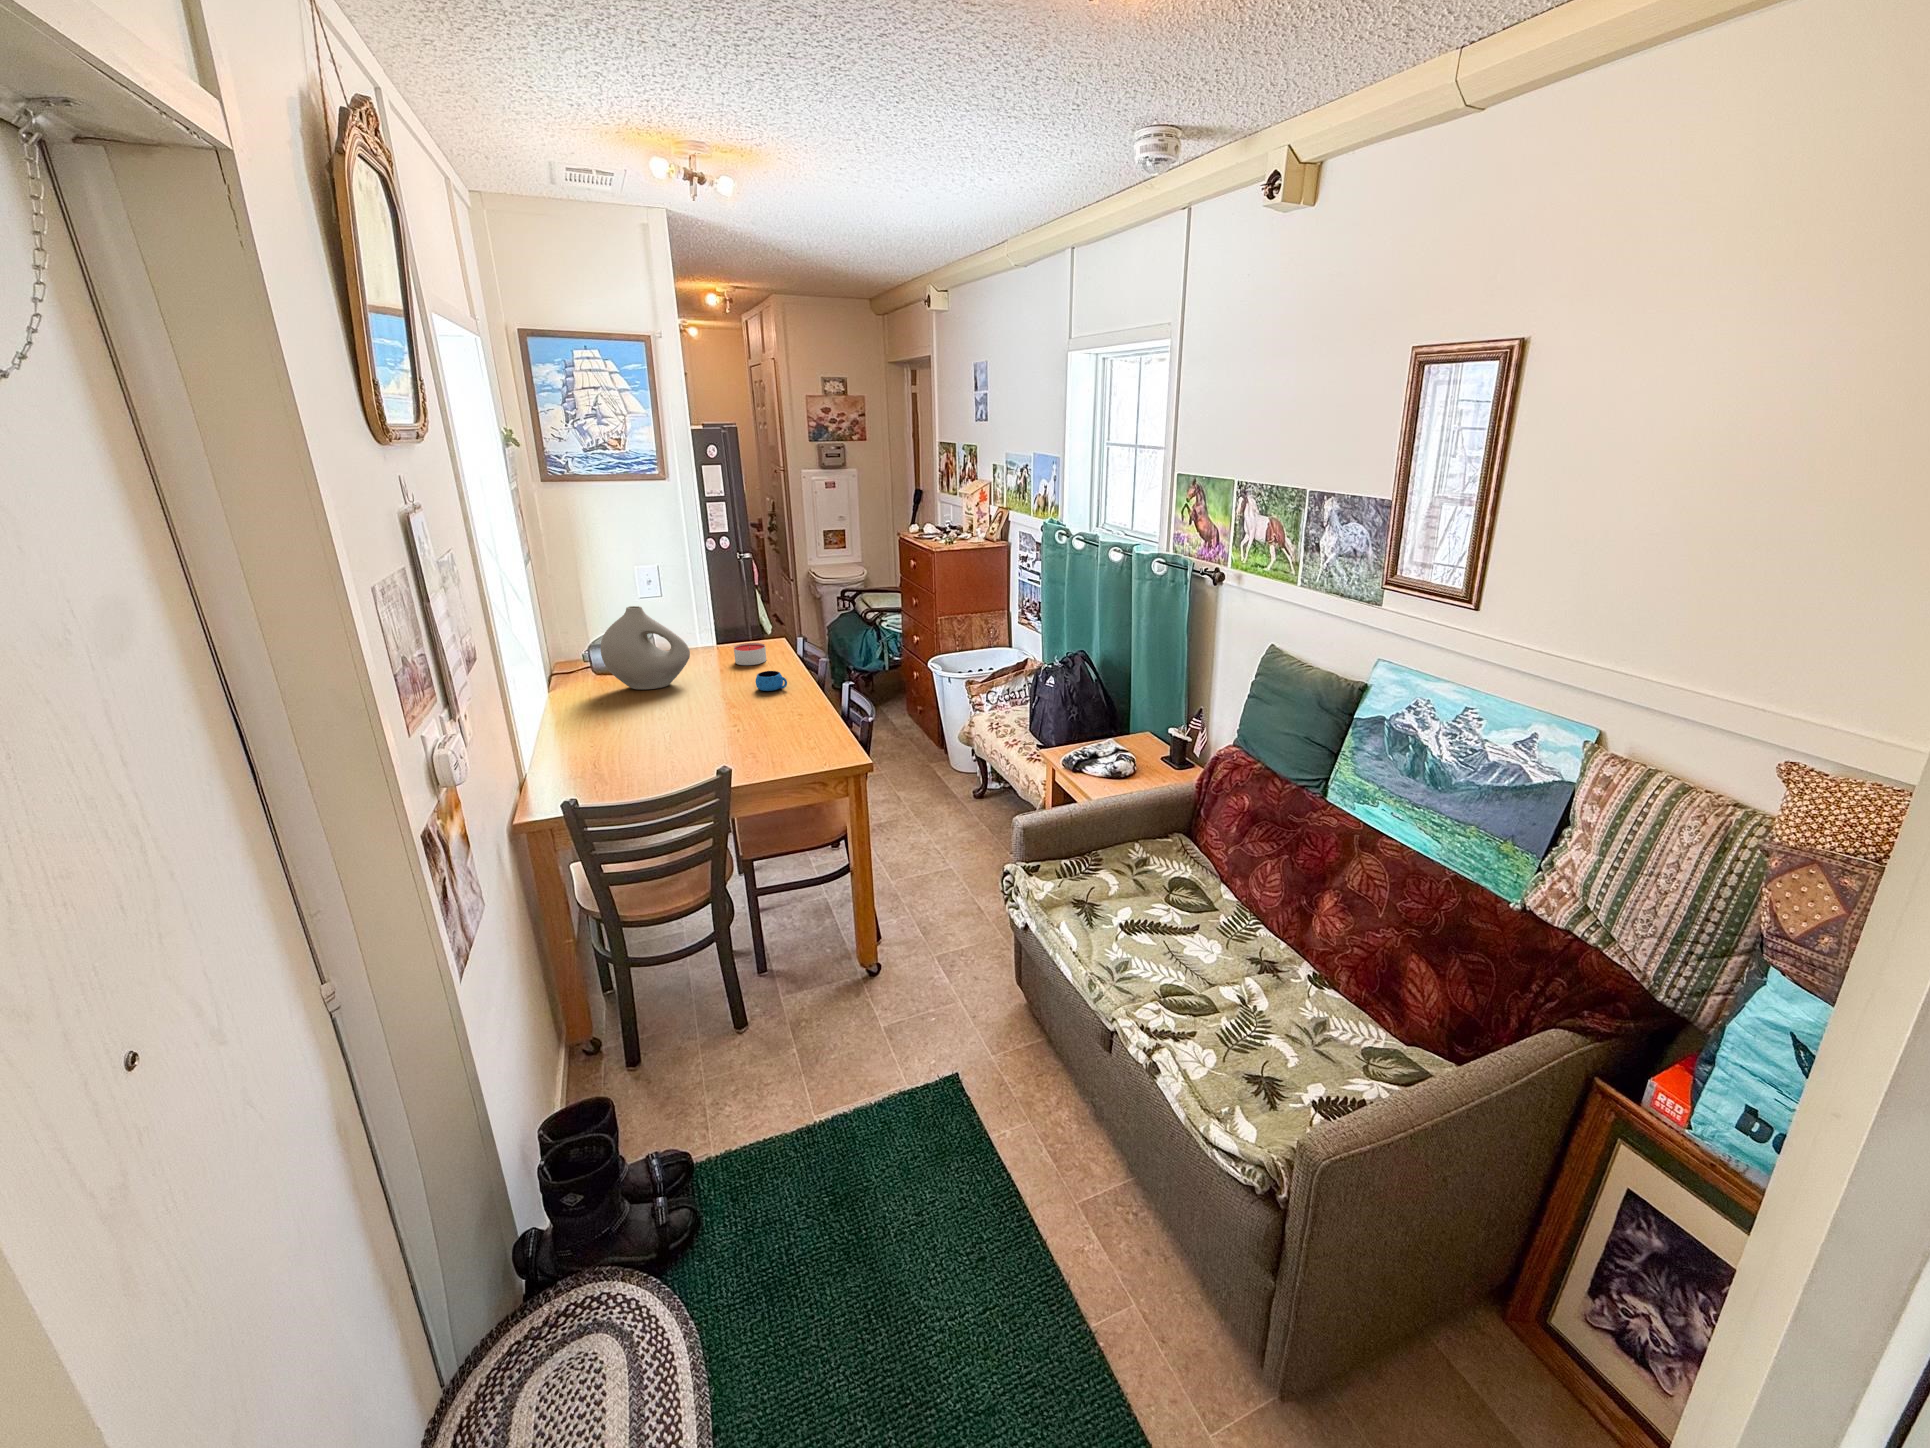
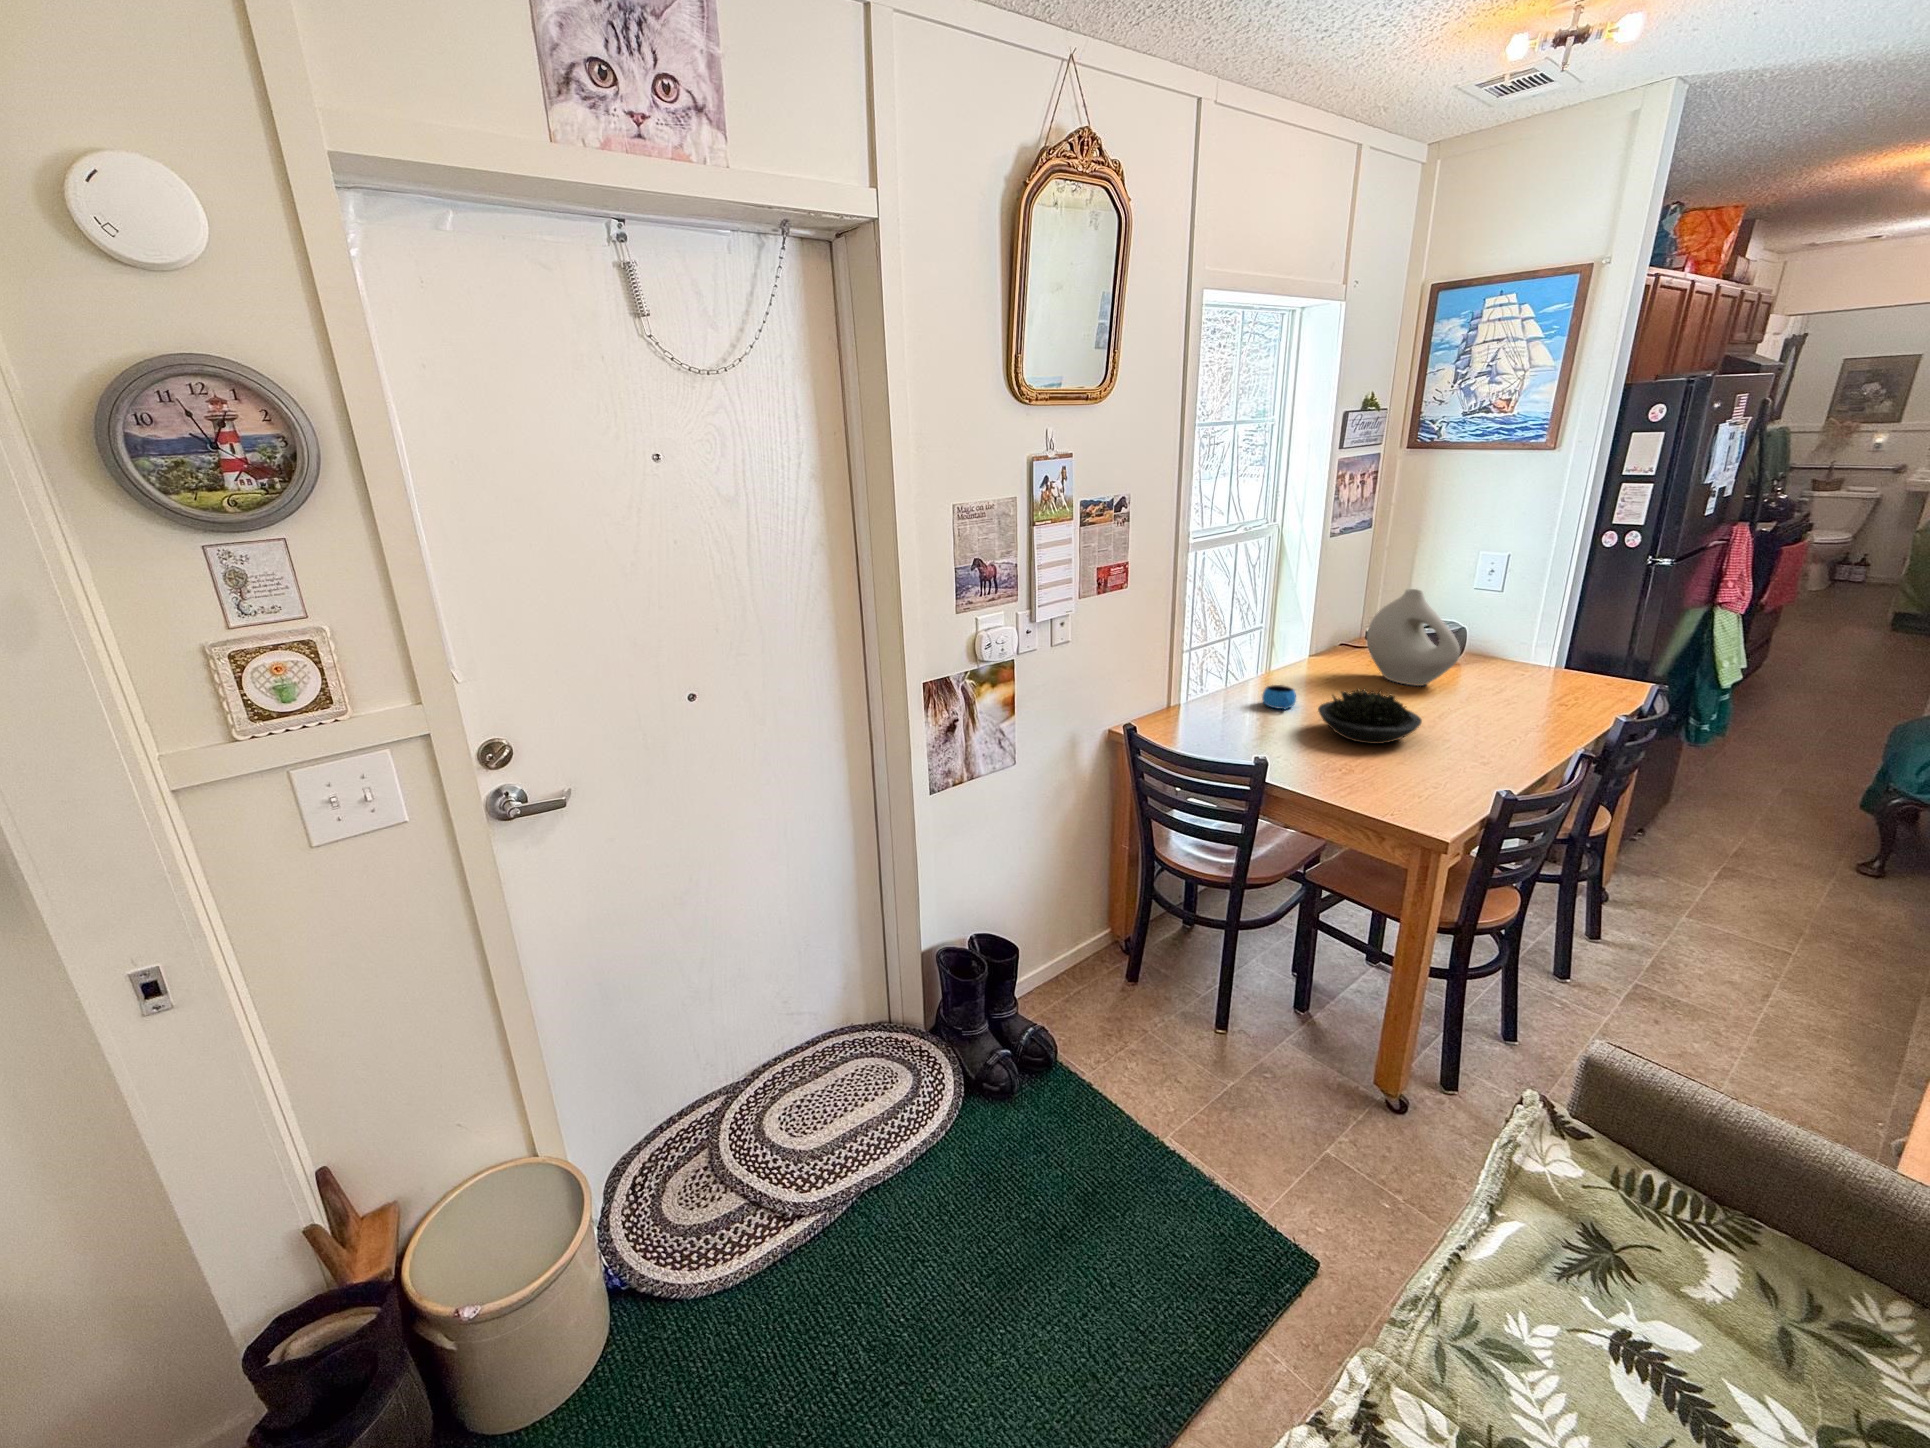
candle: present [734,643,766,665] -> none [1537,668,1592,698]
mug: present [756,671,787,691] -> present [1262,685,1296,709]
succulent plant: none [655,693,740,741] -> present [1318,688,1422,744]

